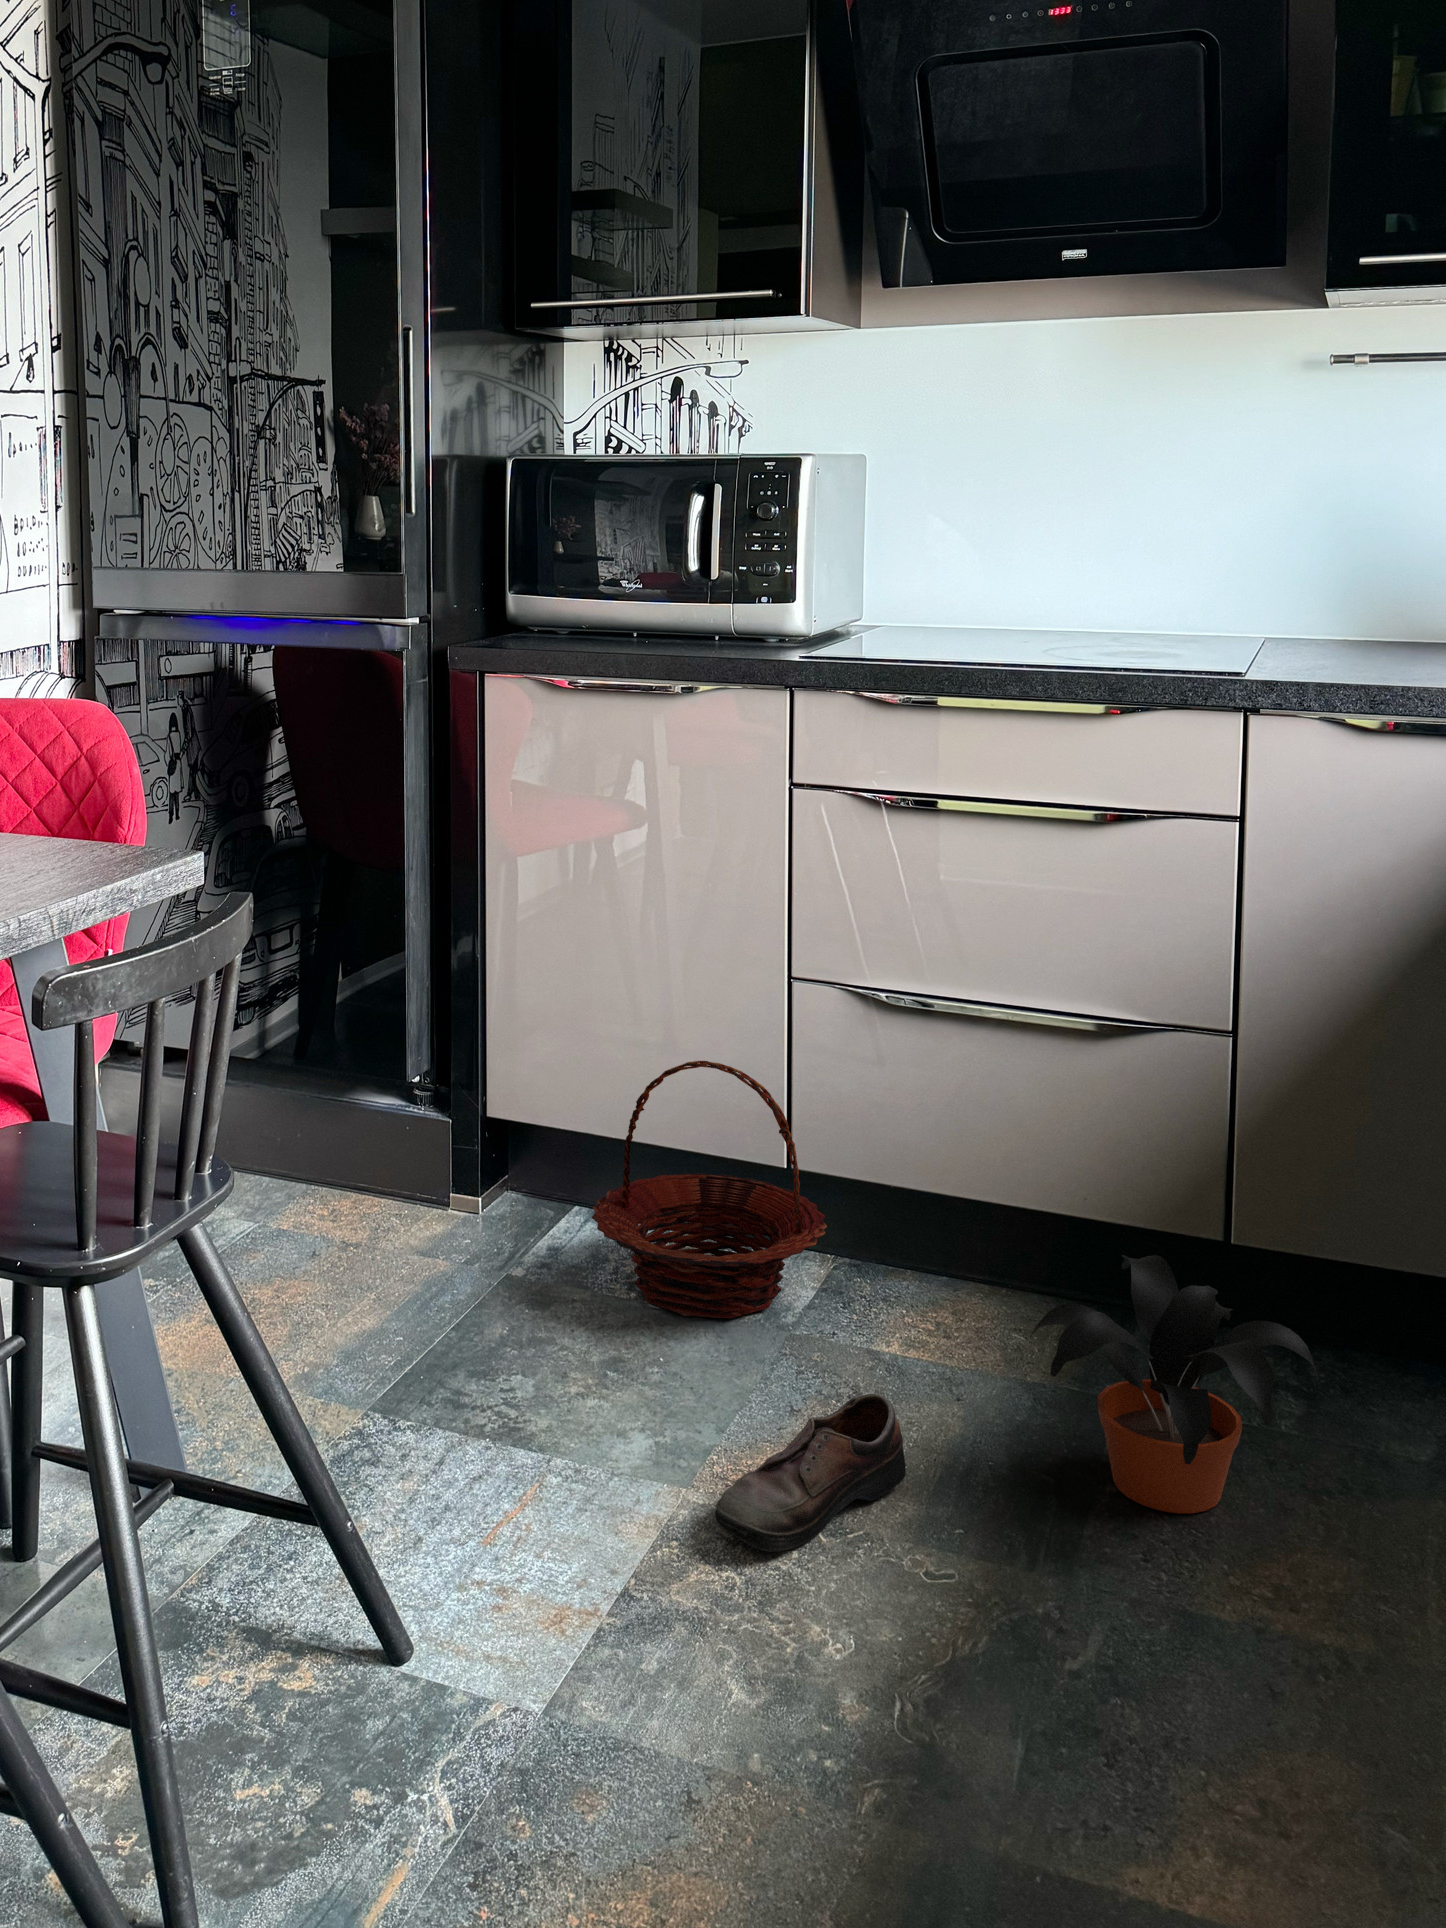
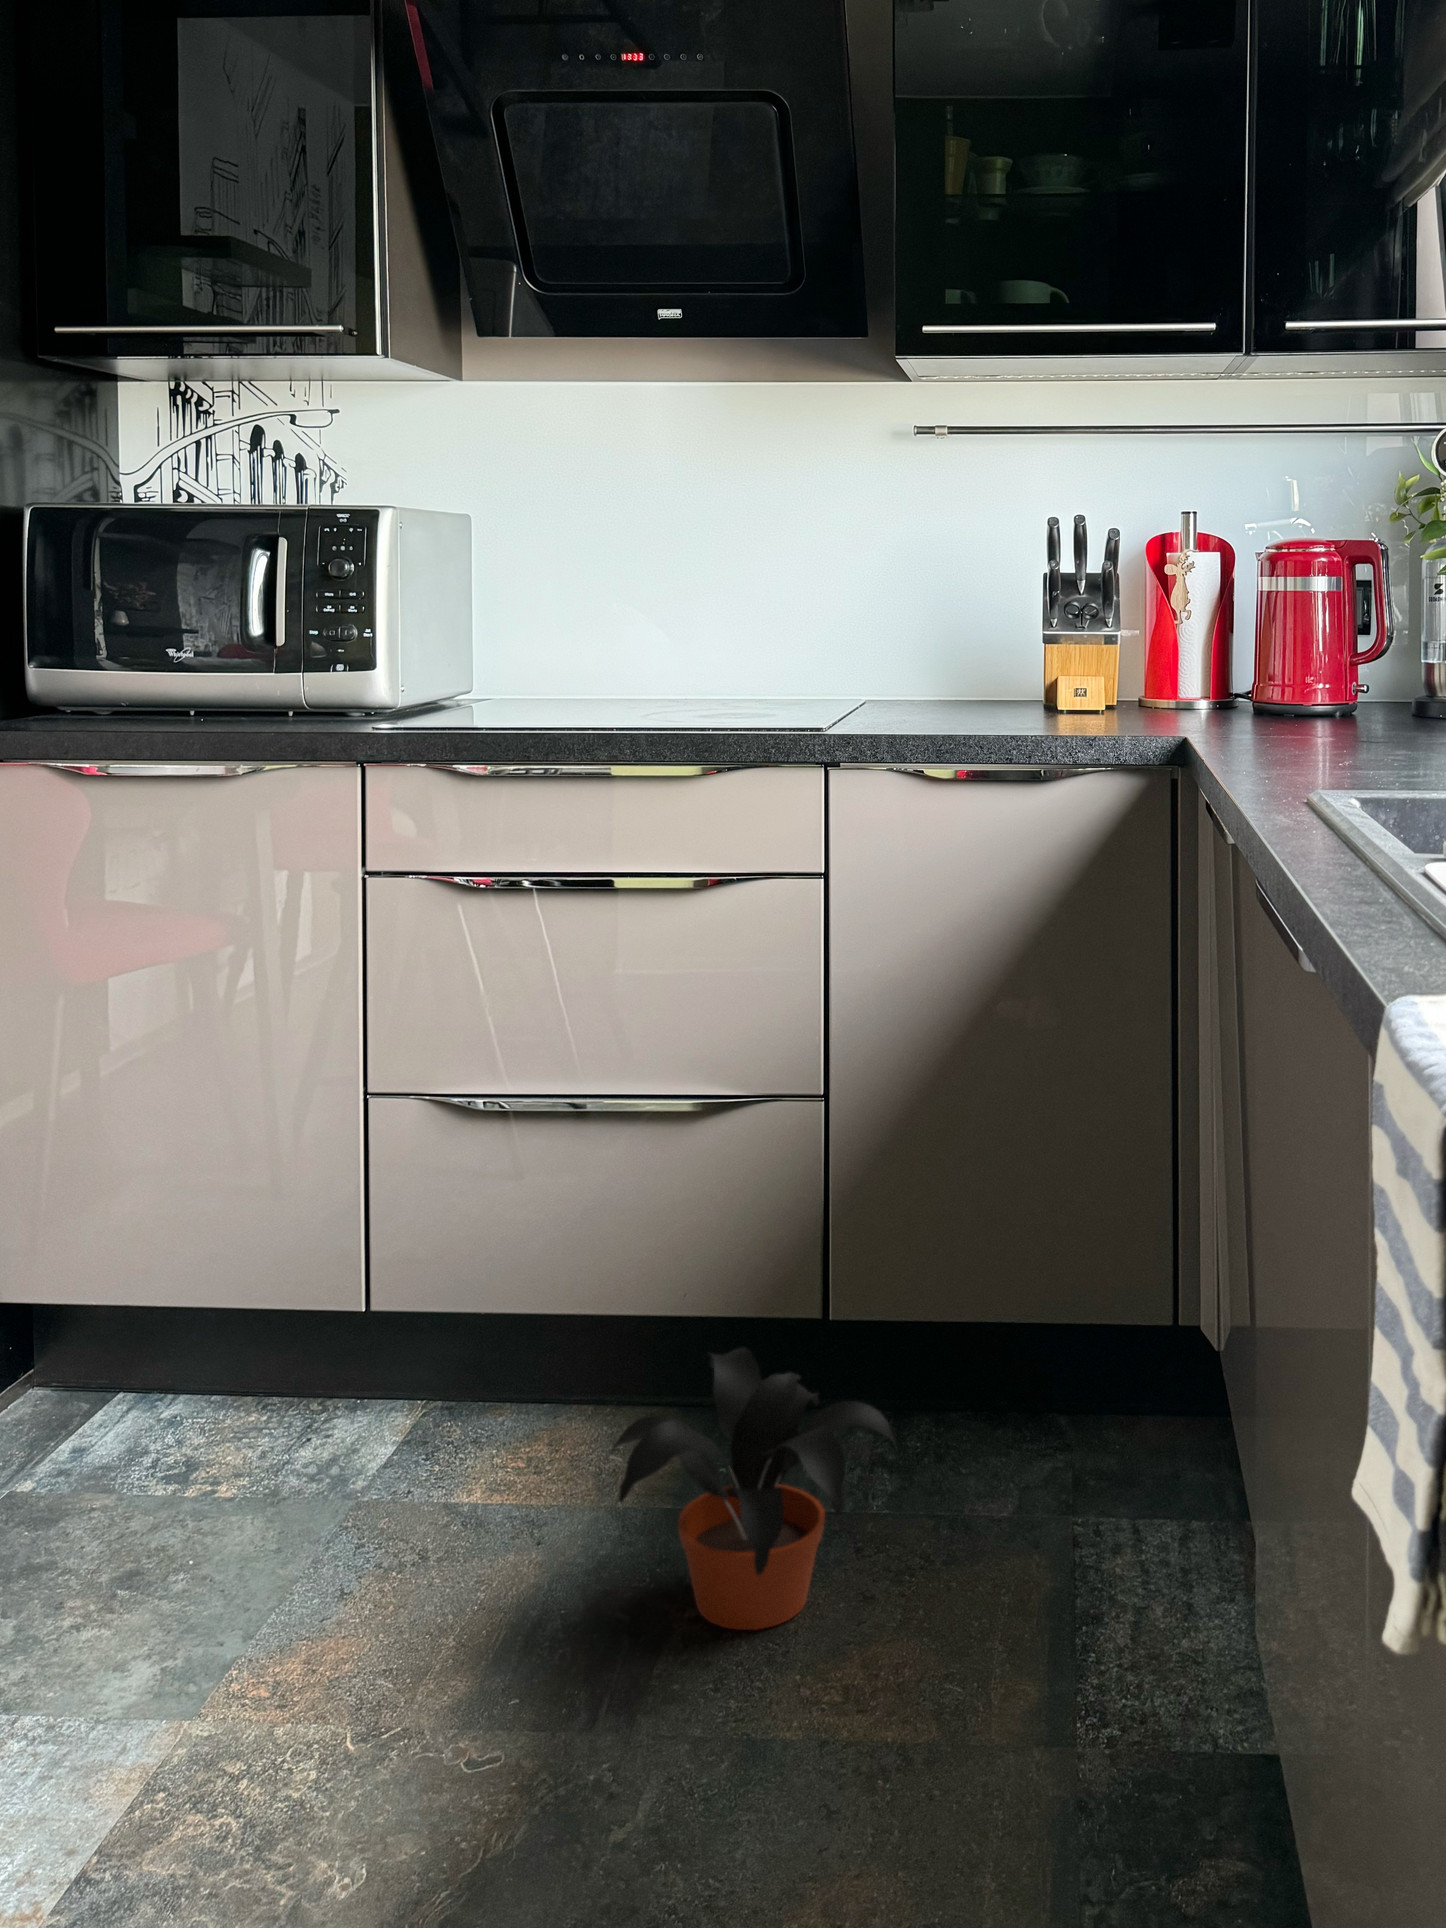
basket: present [592,1061,827,1318] -> none [116,1195,406,1502]
shoe: present [715,1394,906,1552] -> none [216,1558,463,1781]

